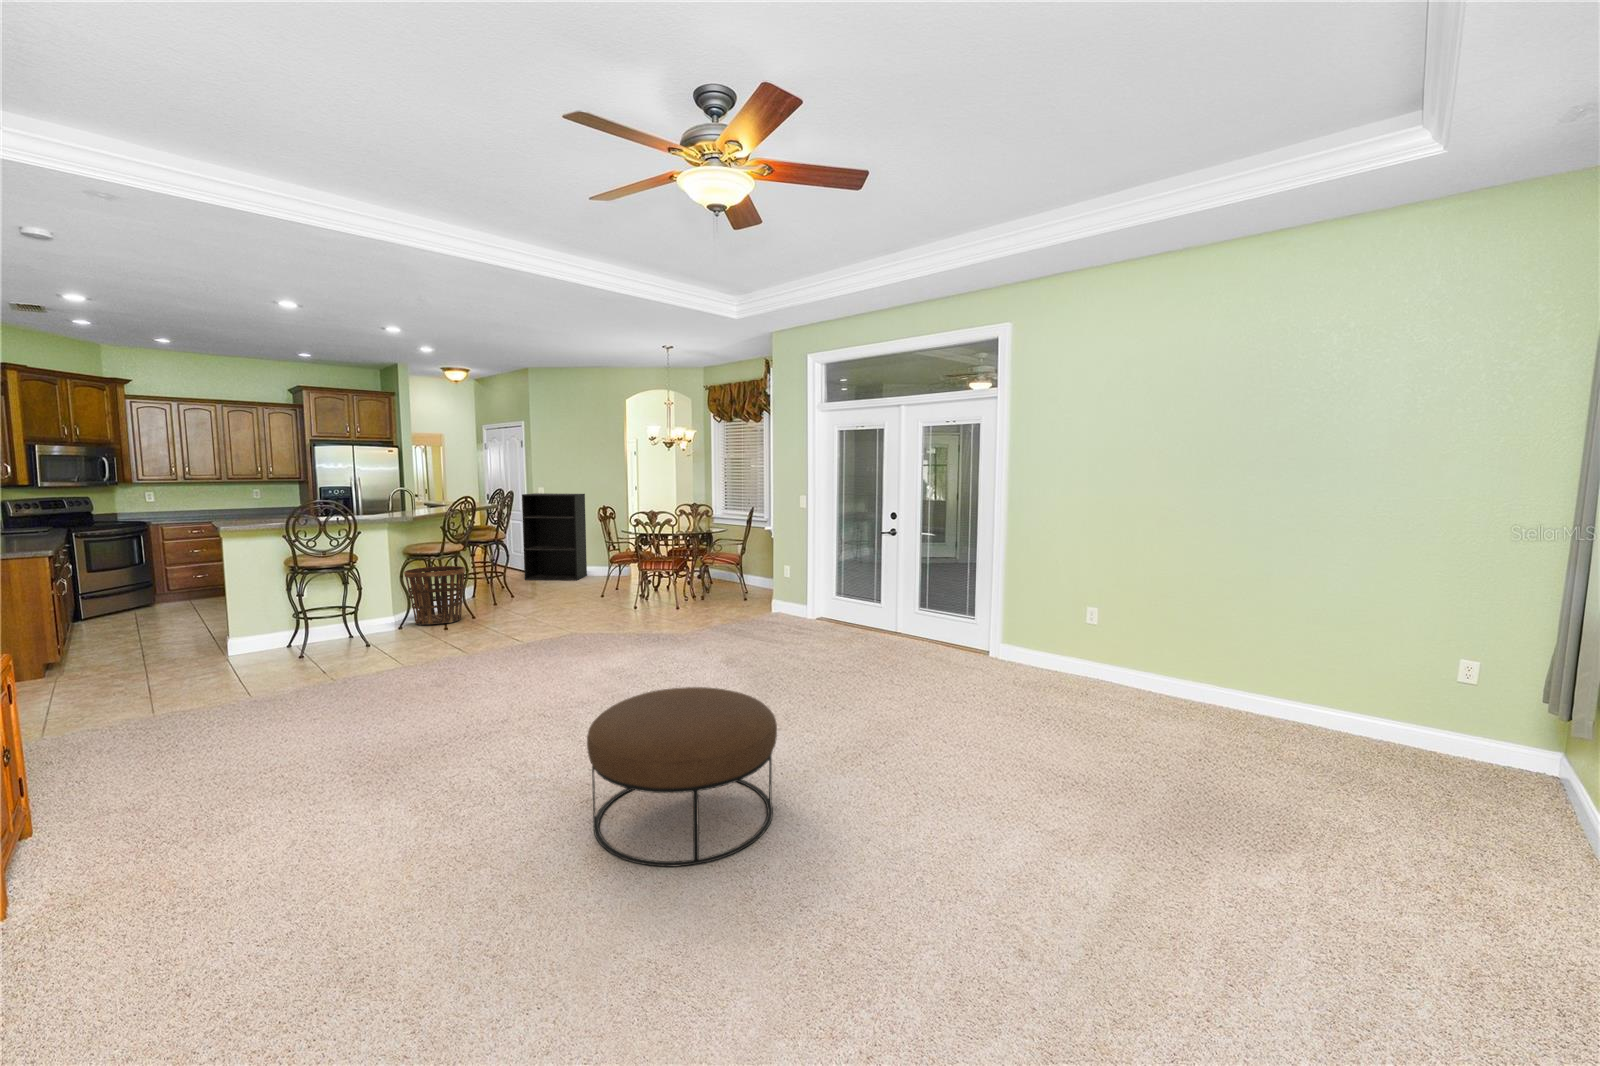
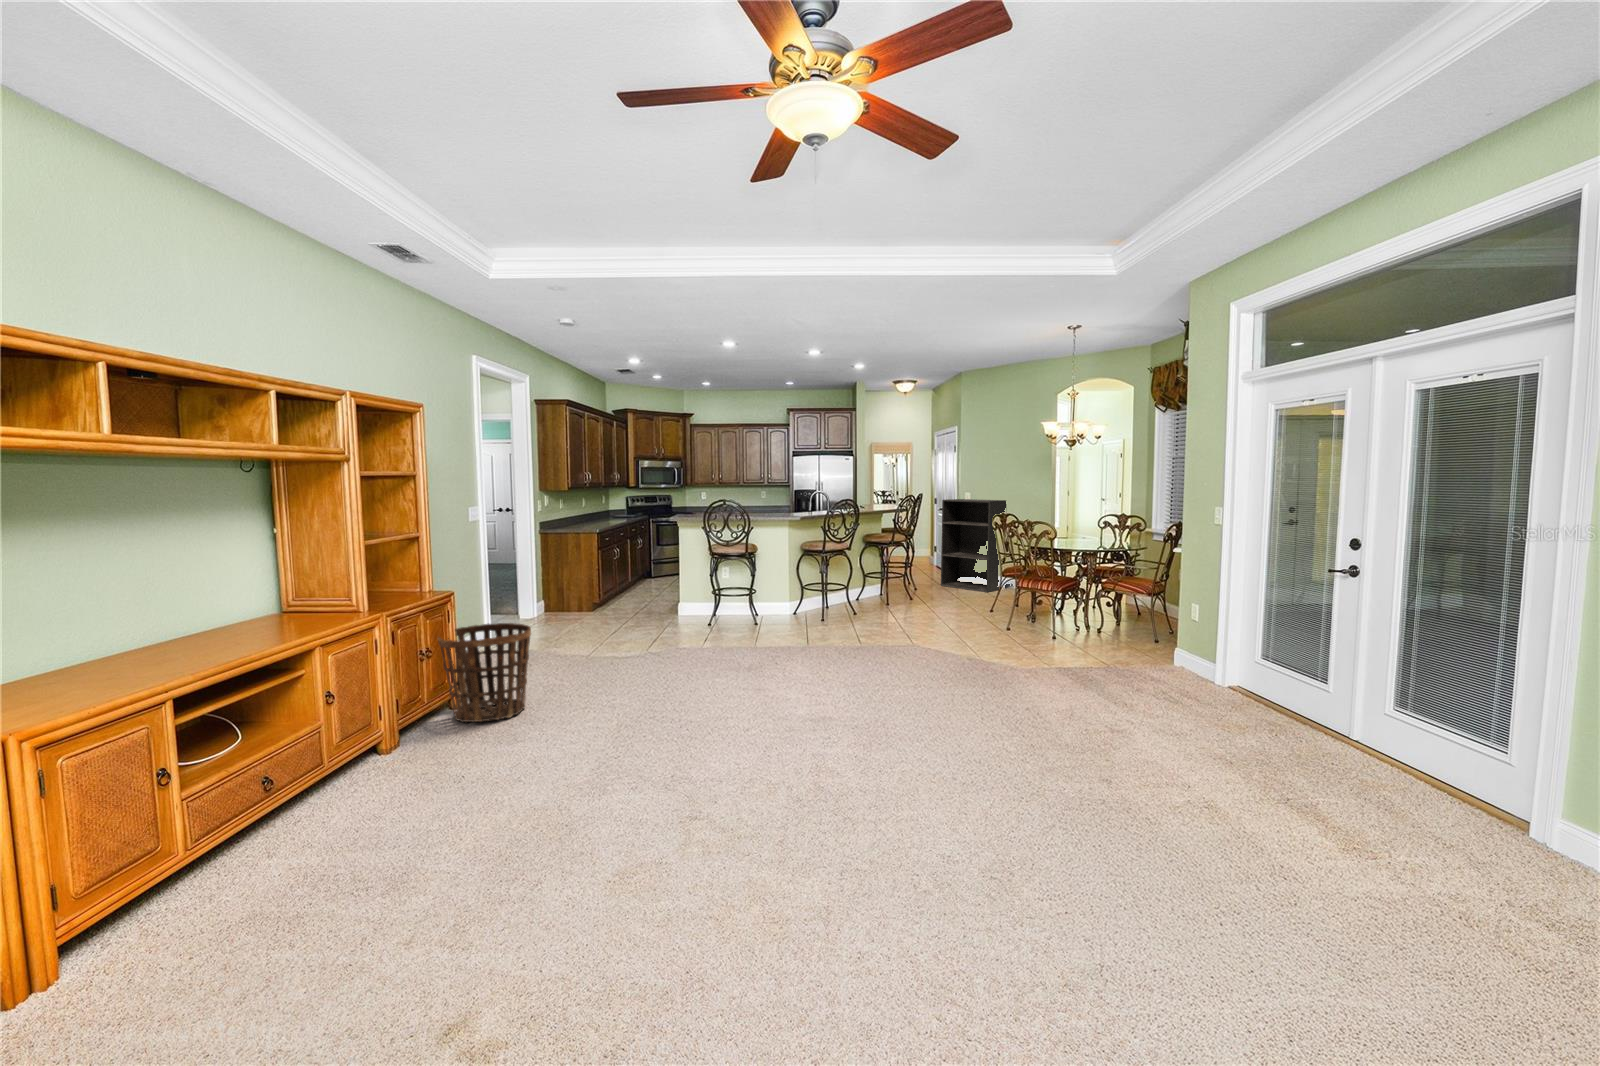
basket: present [404,566,465,625] -> present [438,623,531,722]
ottoman: present [587,687,777,867] -> none [609,721,835,950]

